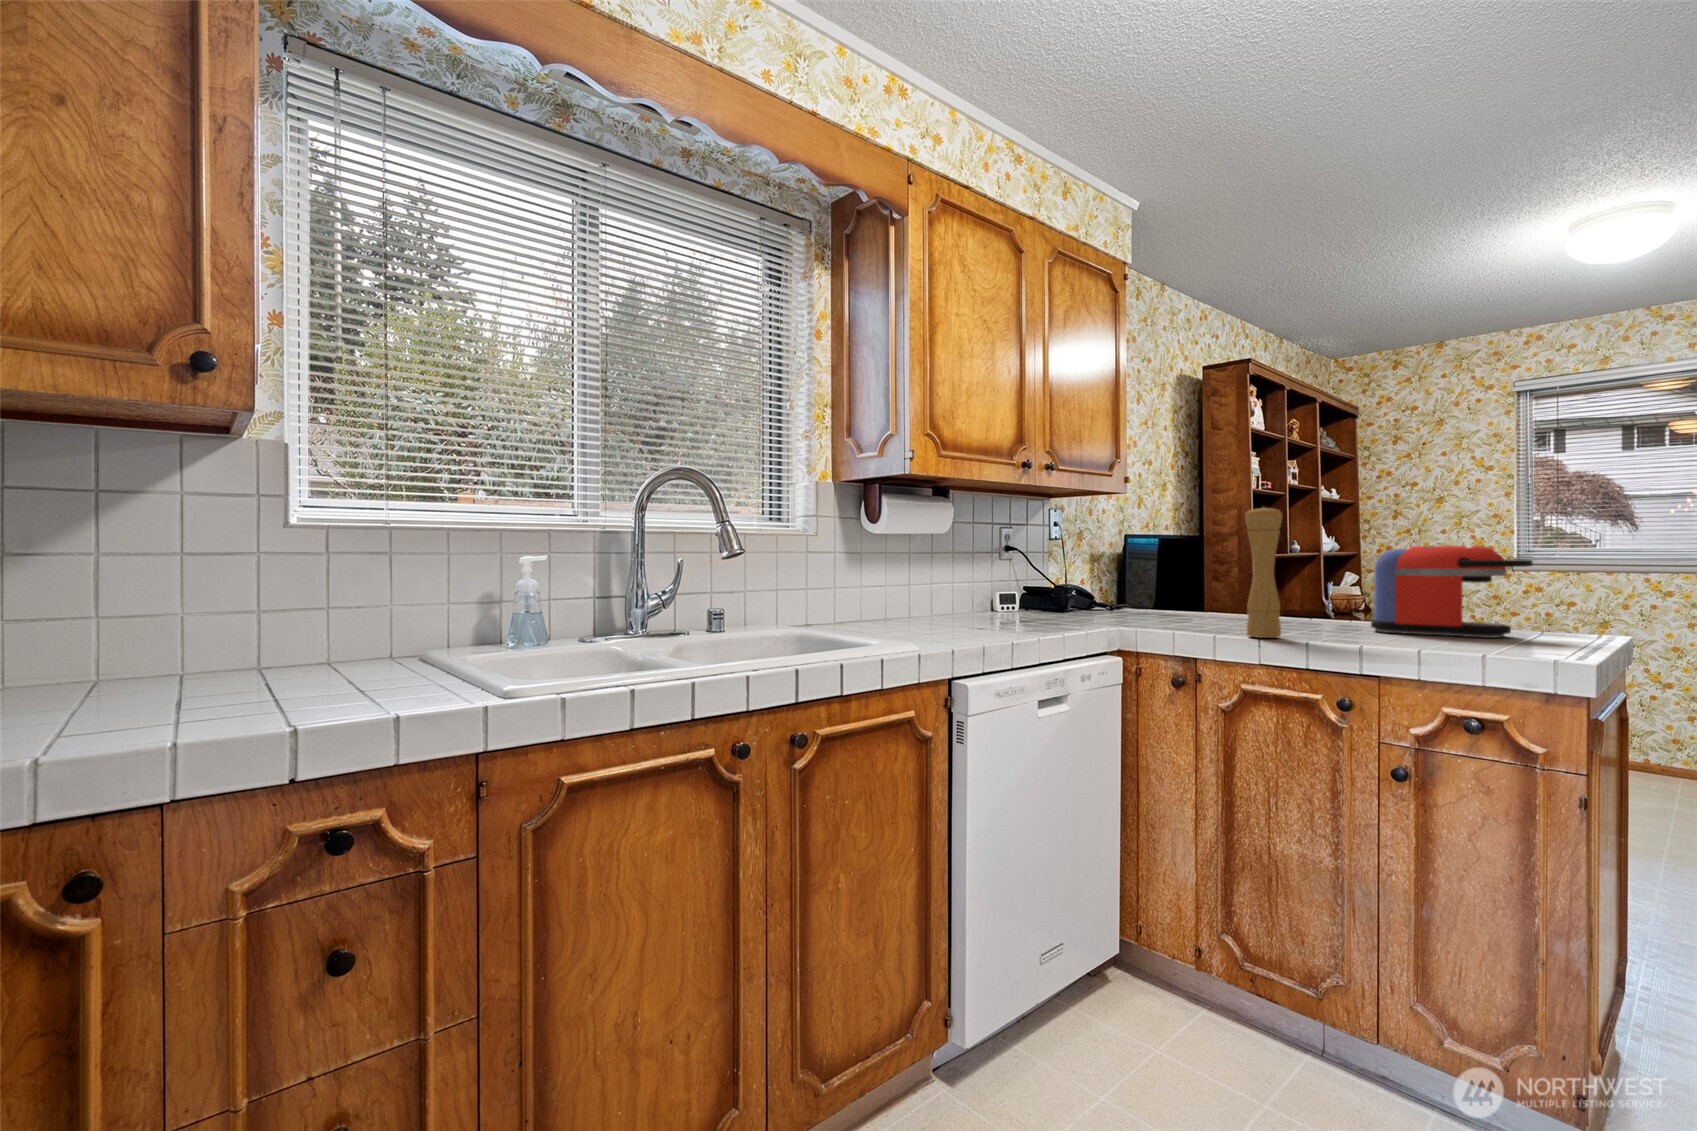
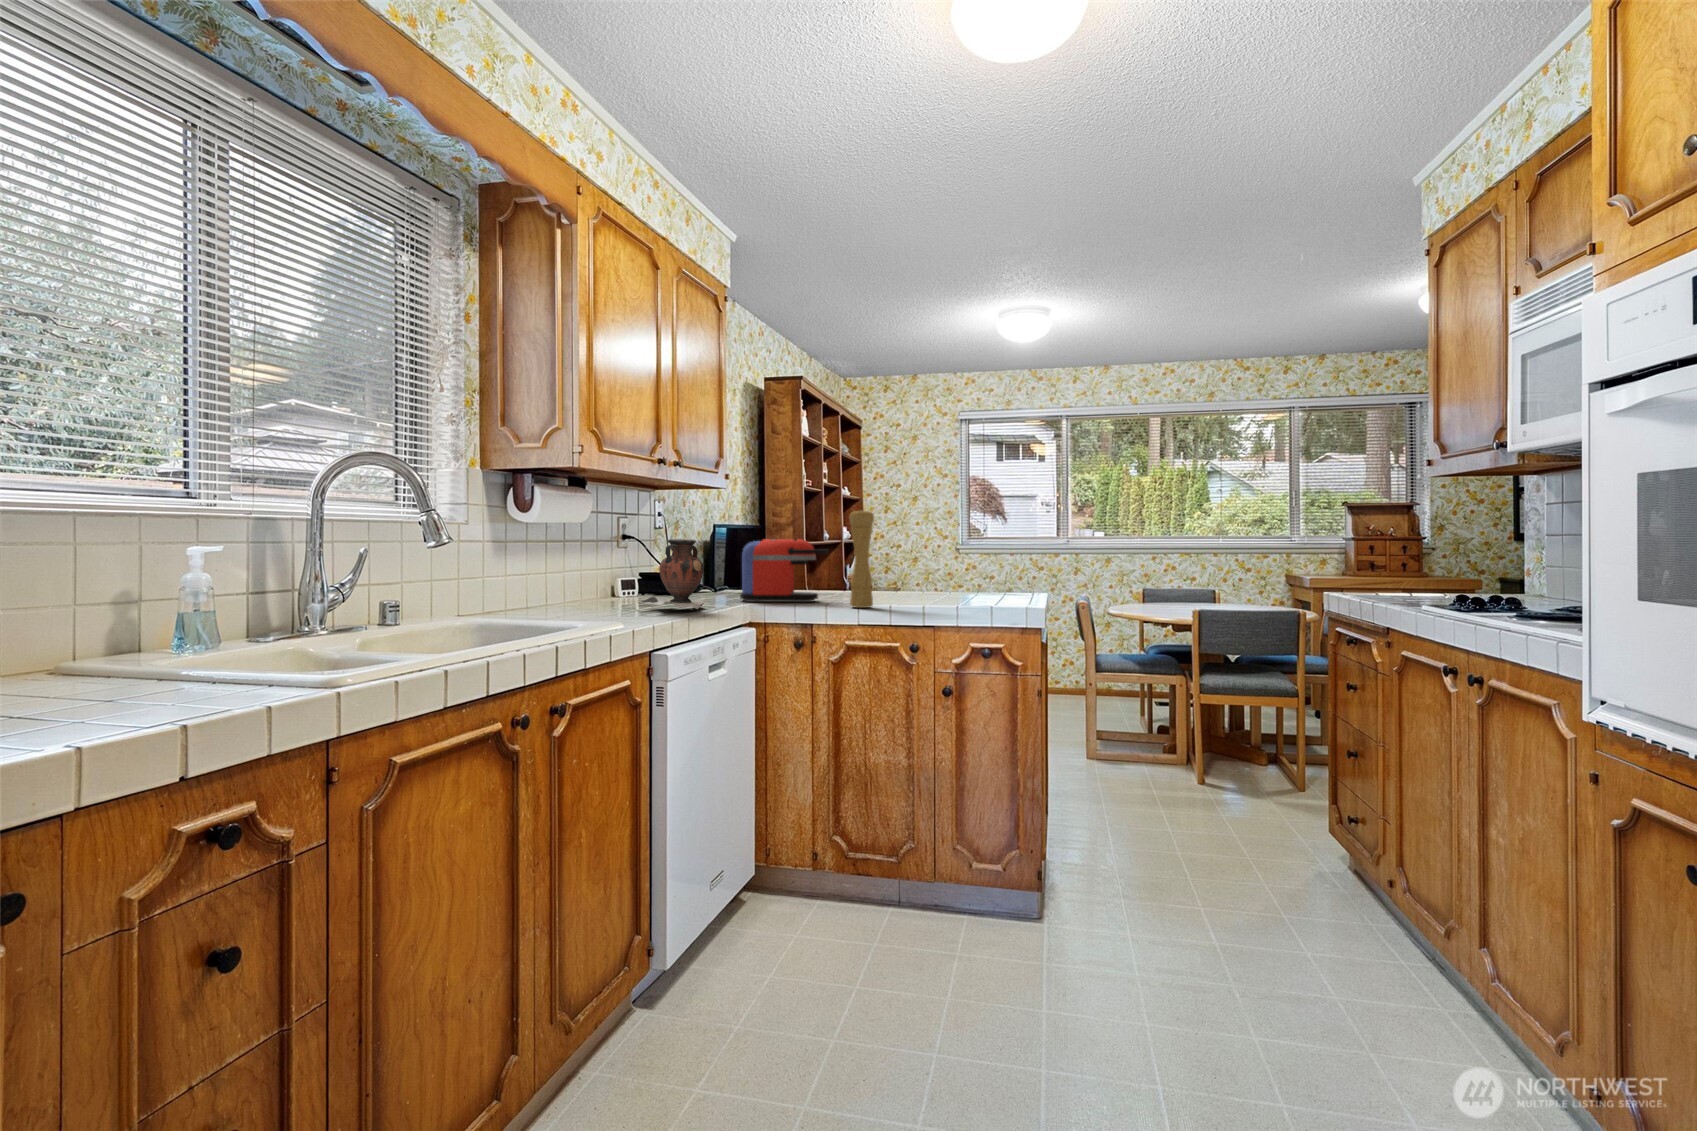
coffee maker: present [1371,545,1533,638] -> present [740,539,829,602]
vase: none [977,549,1057,629] -> present [642,539,704,609]

